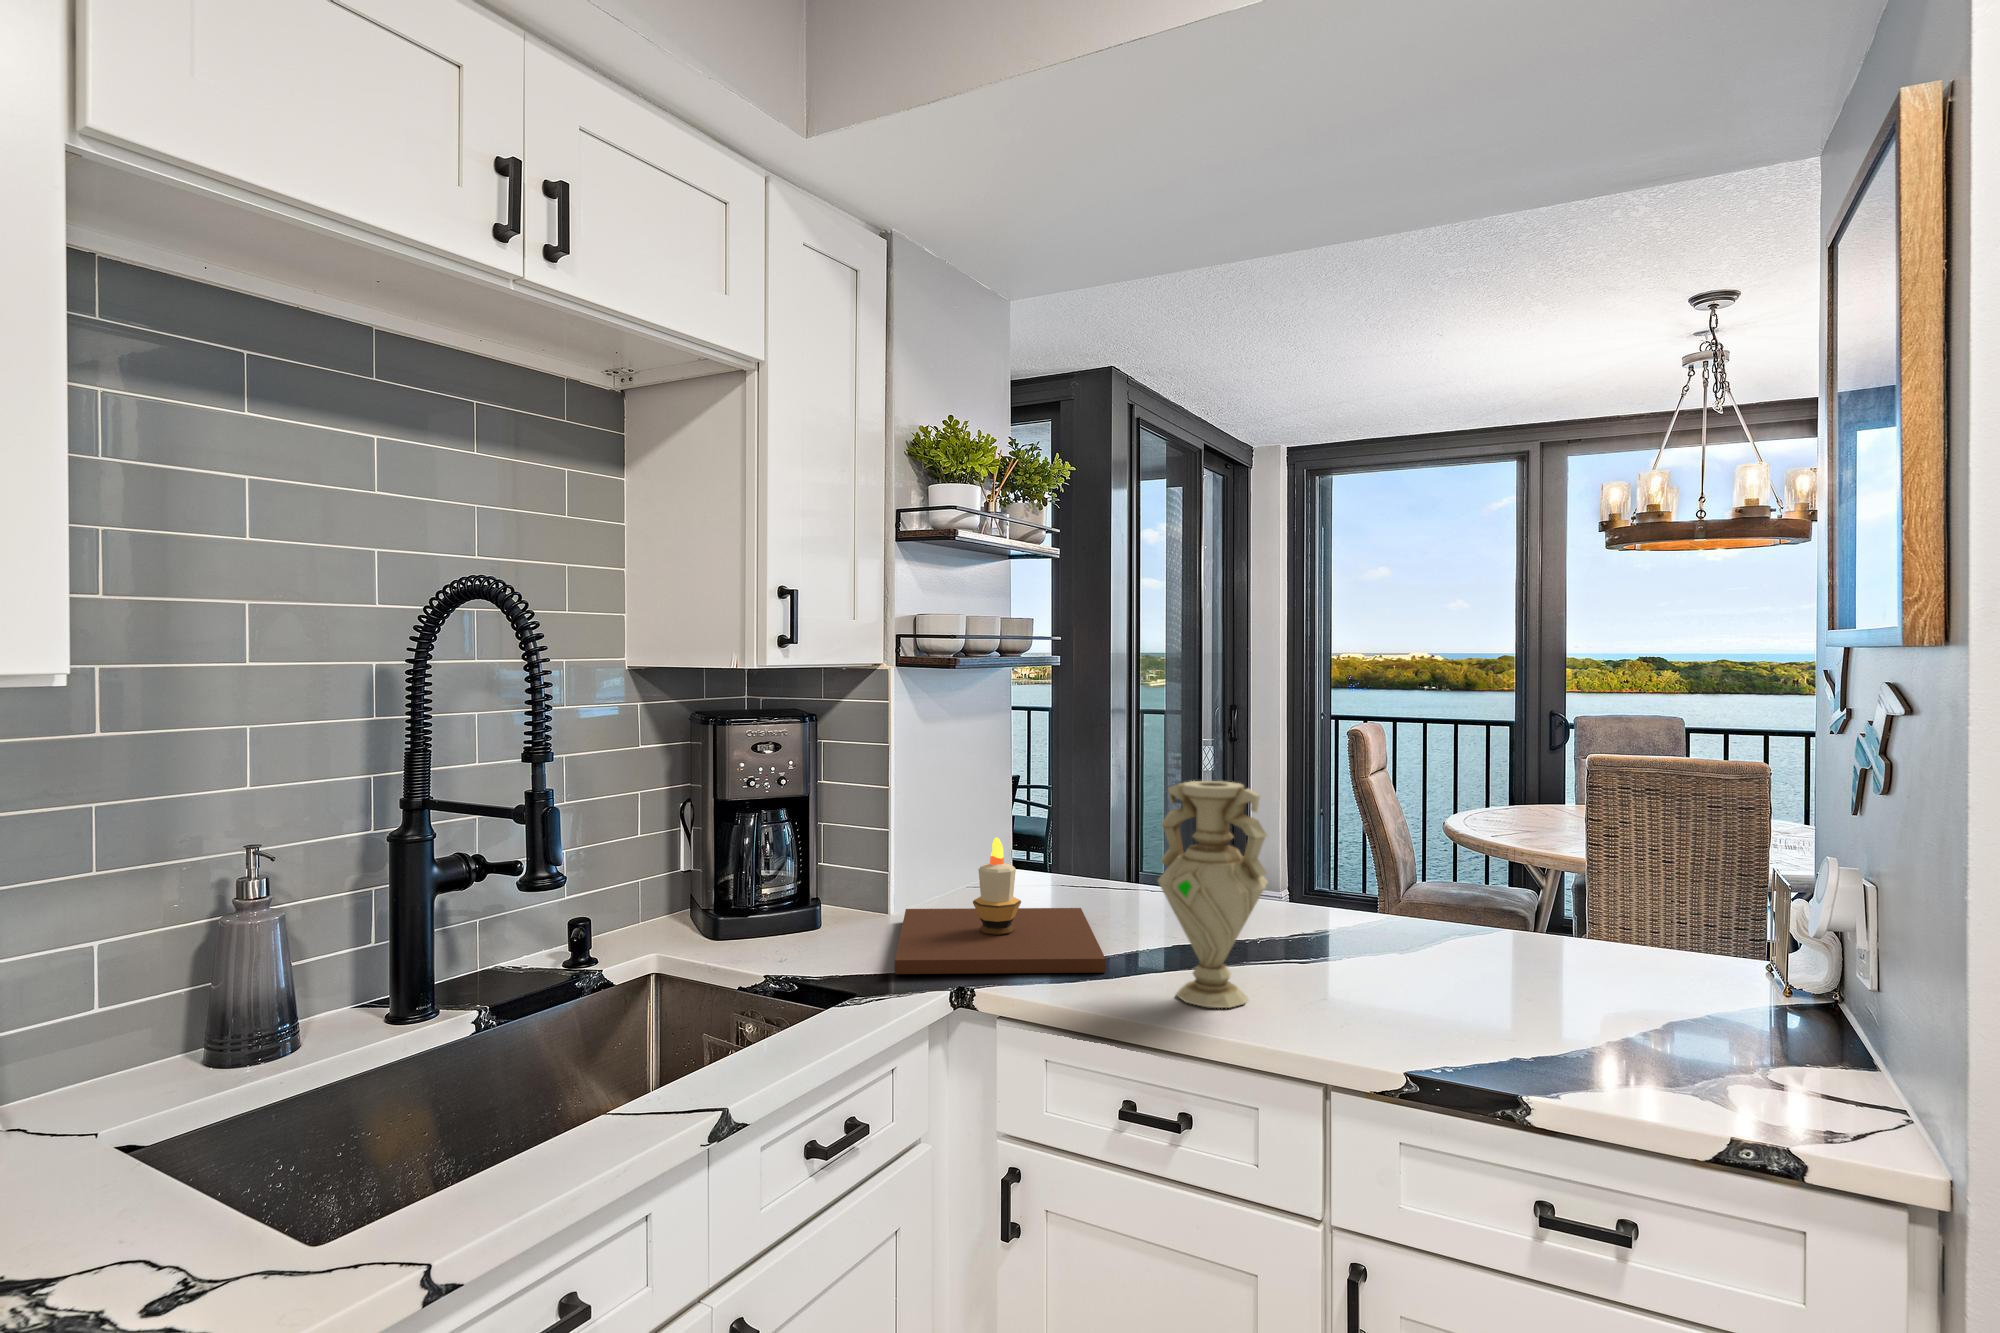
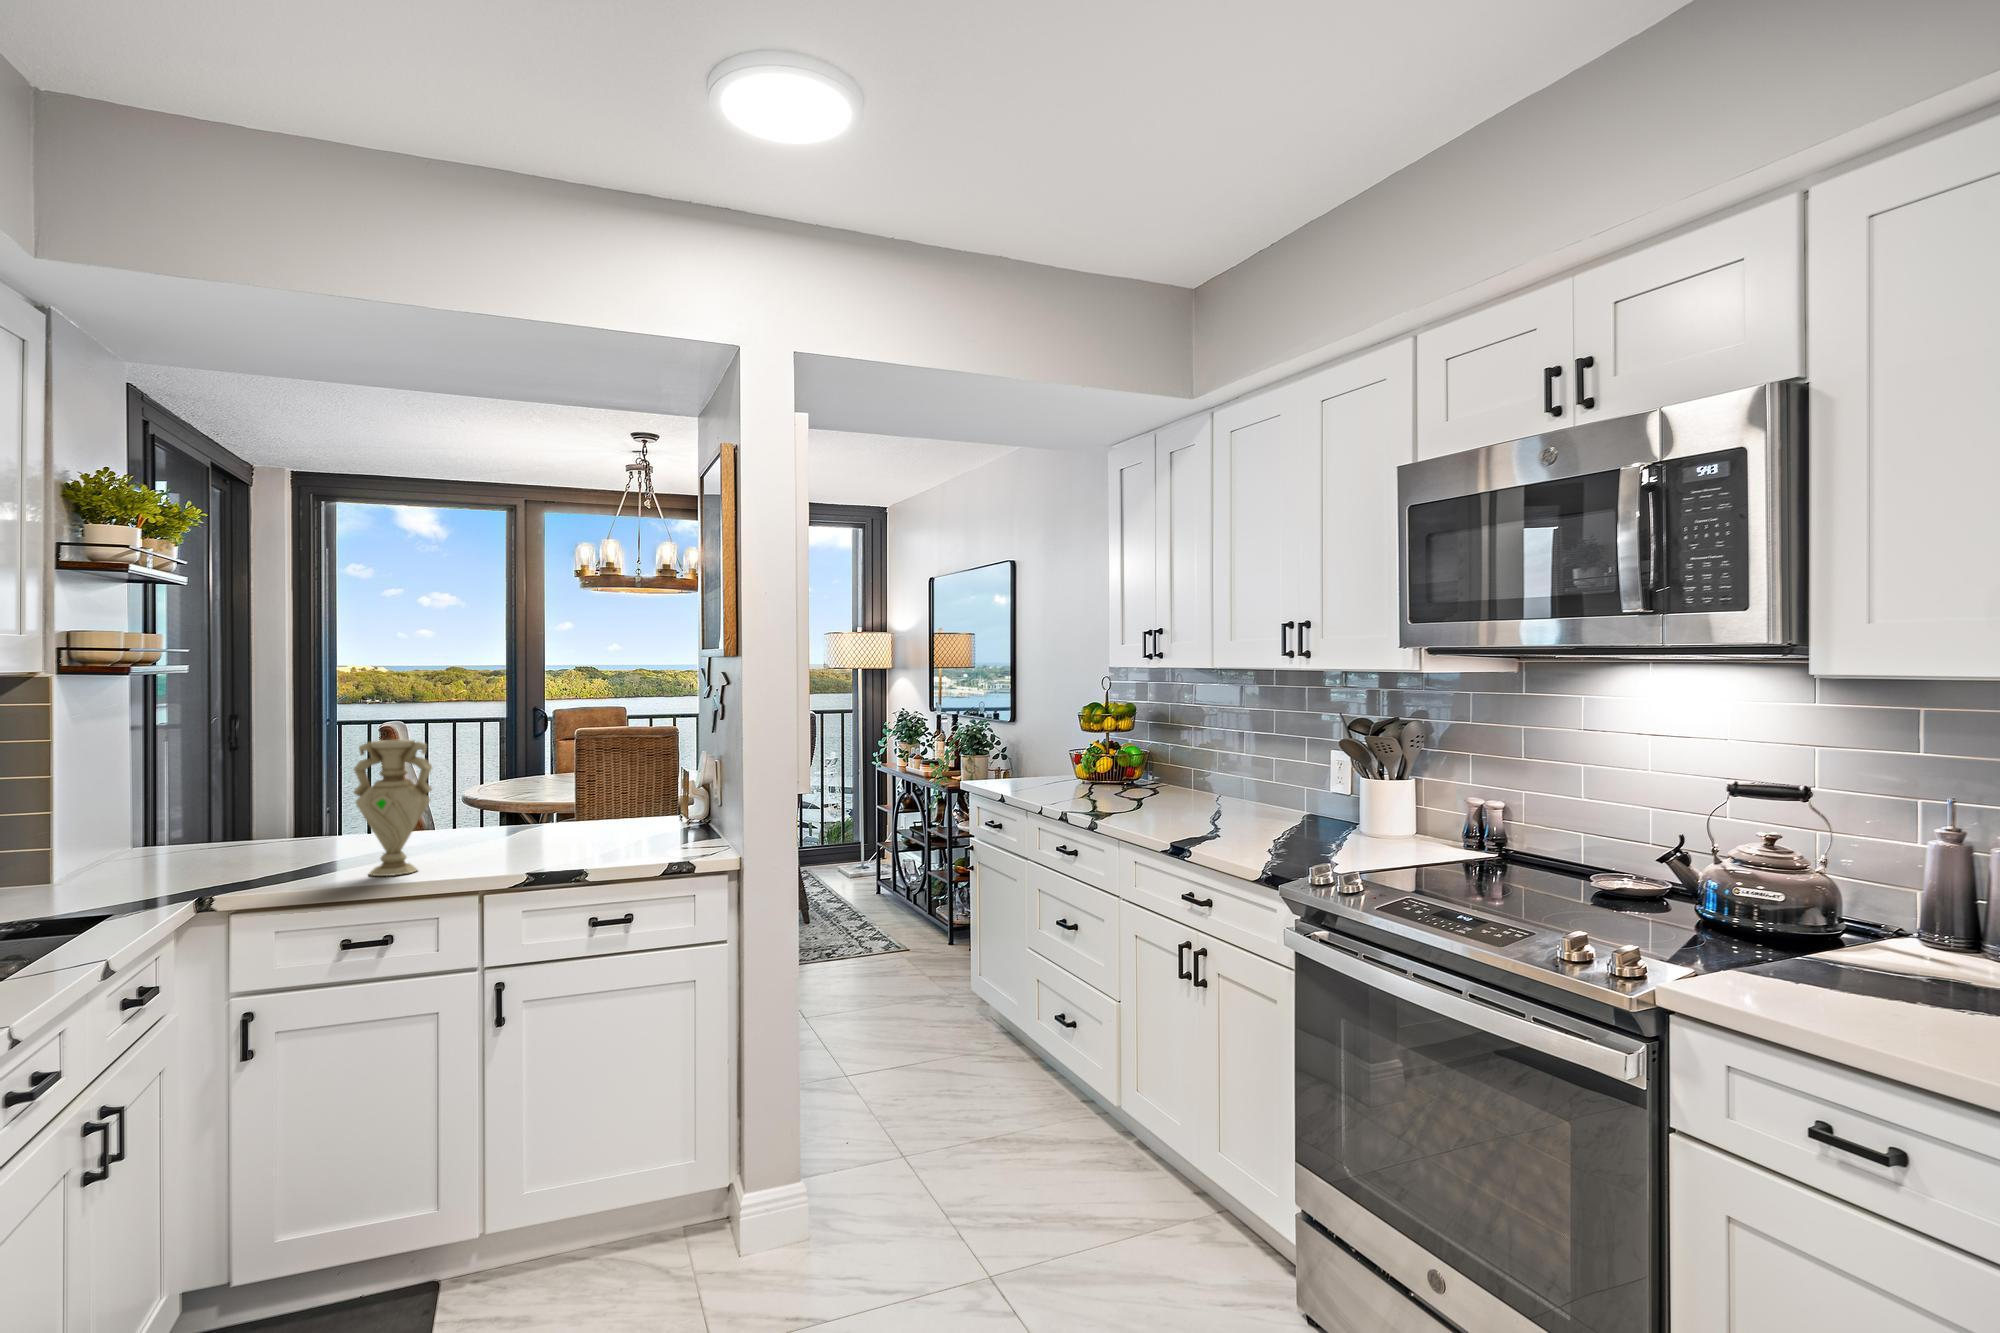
candle: present [895,837,1106,974] -> none [72,800,305,904]

